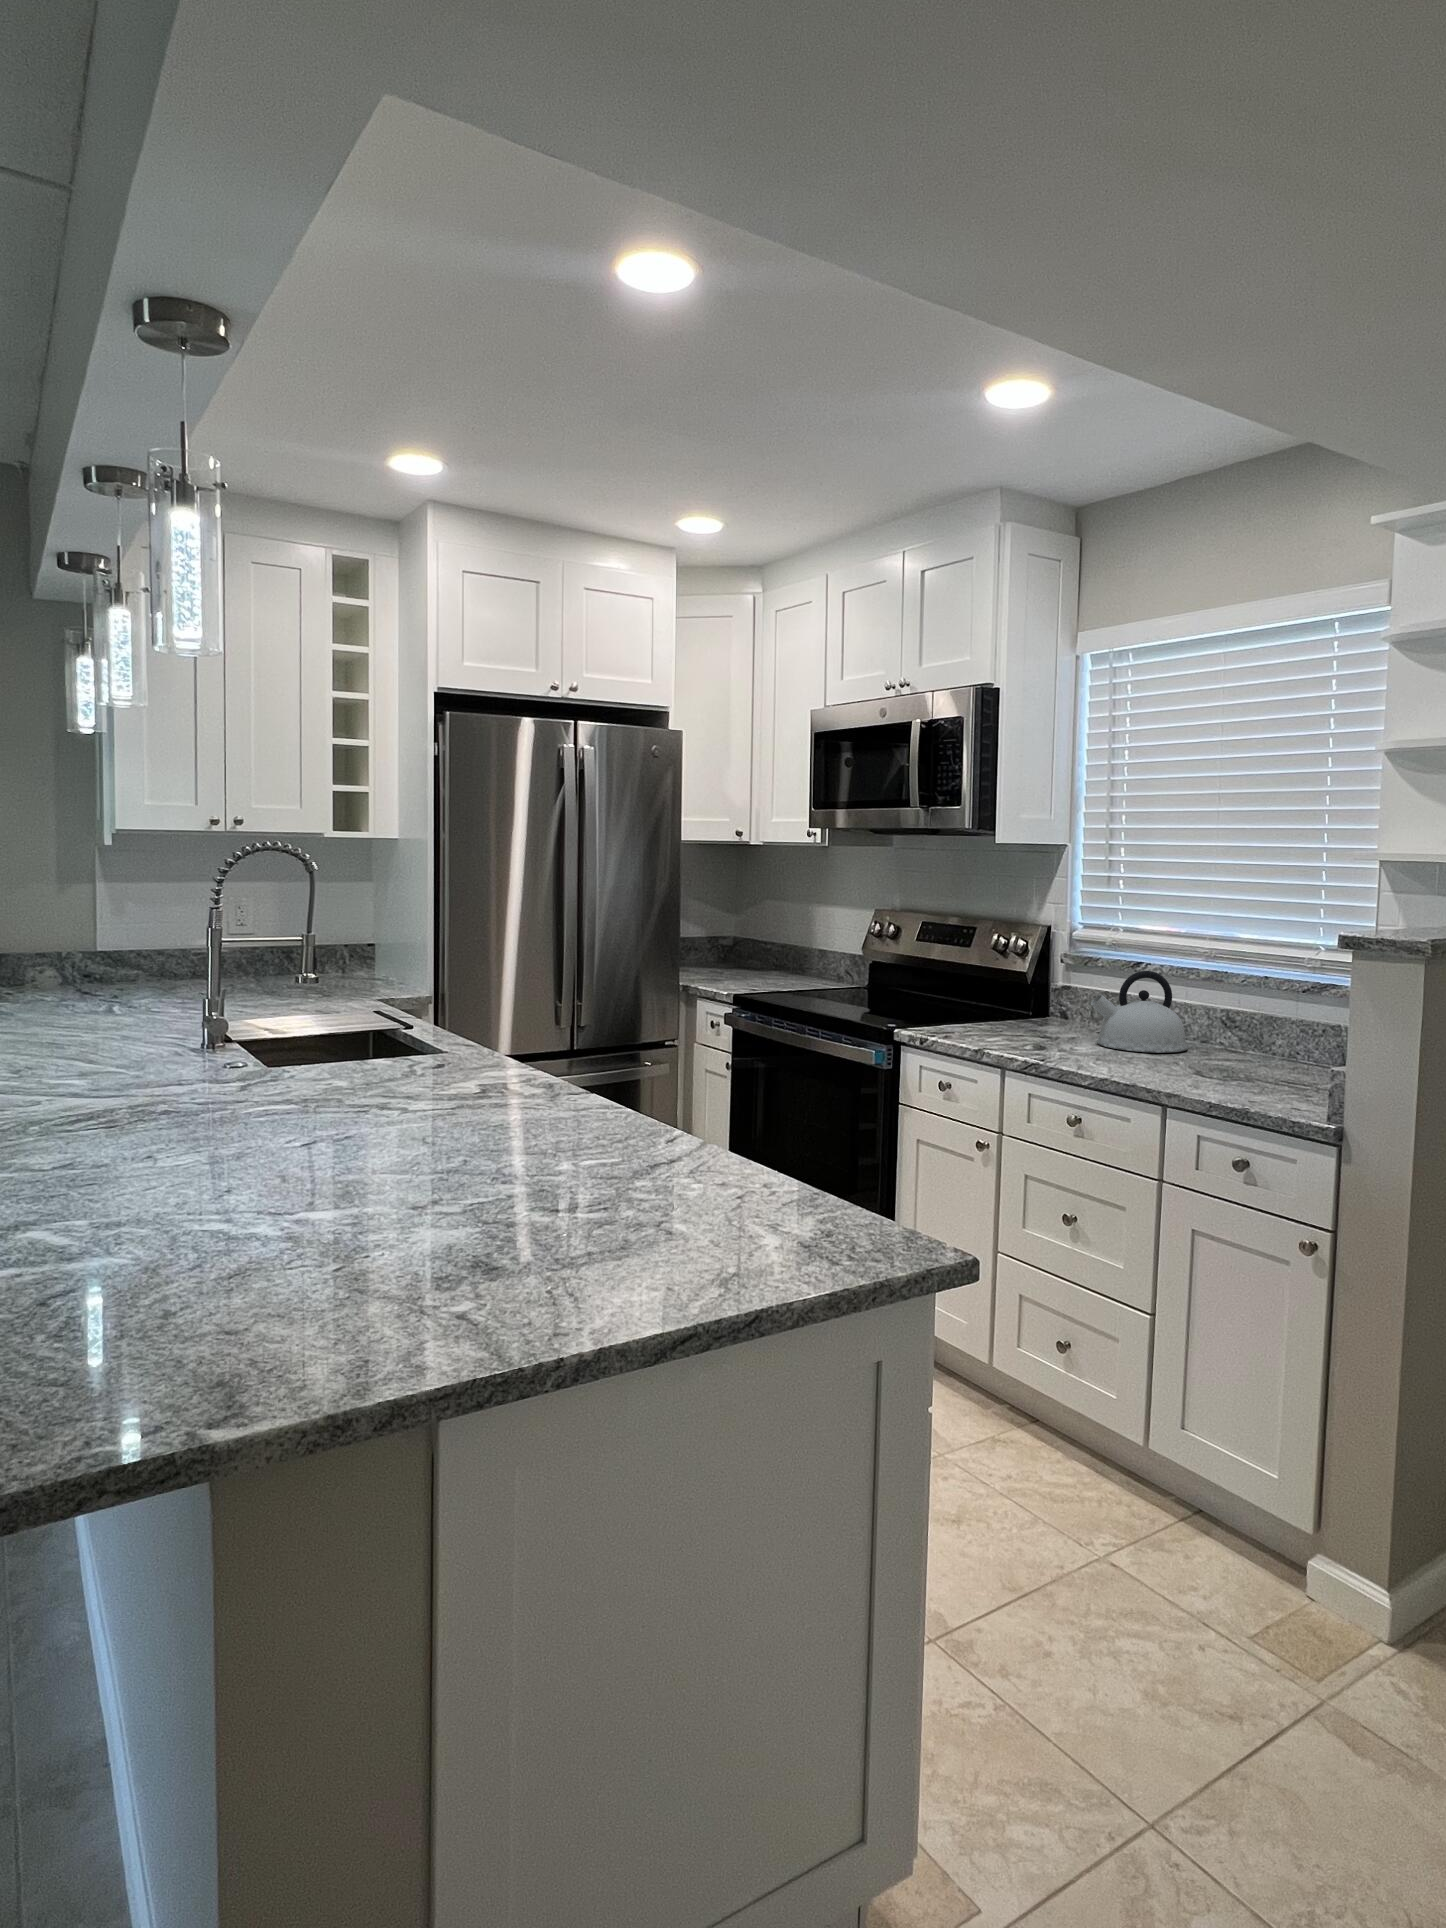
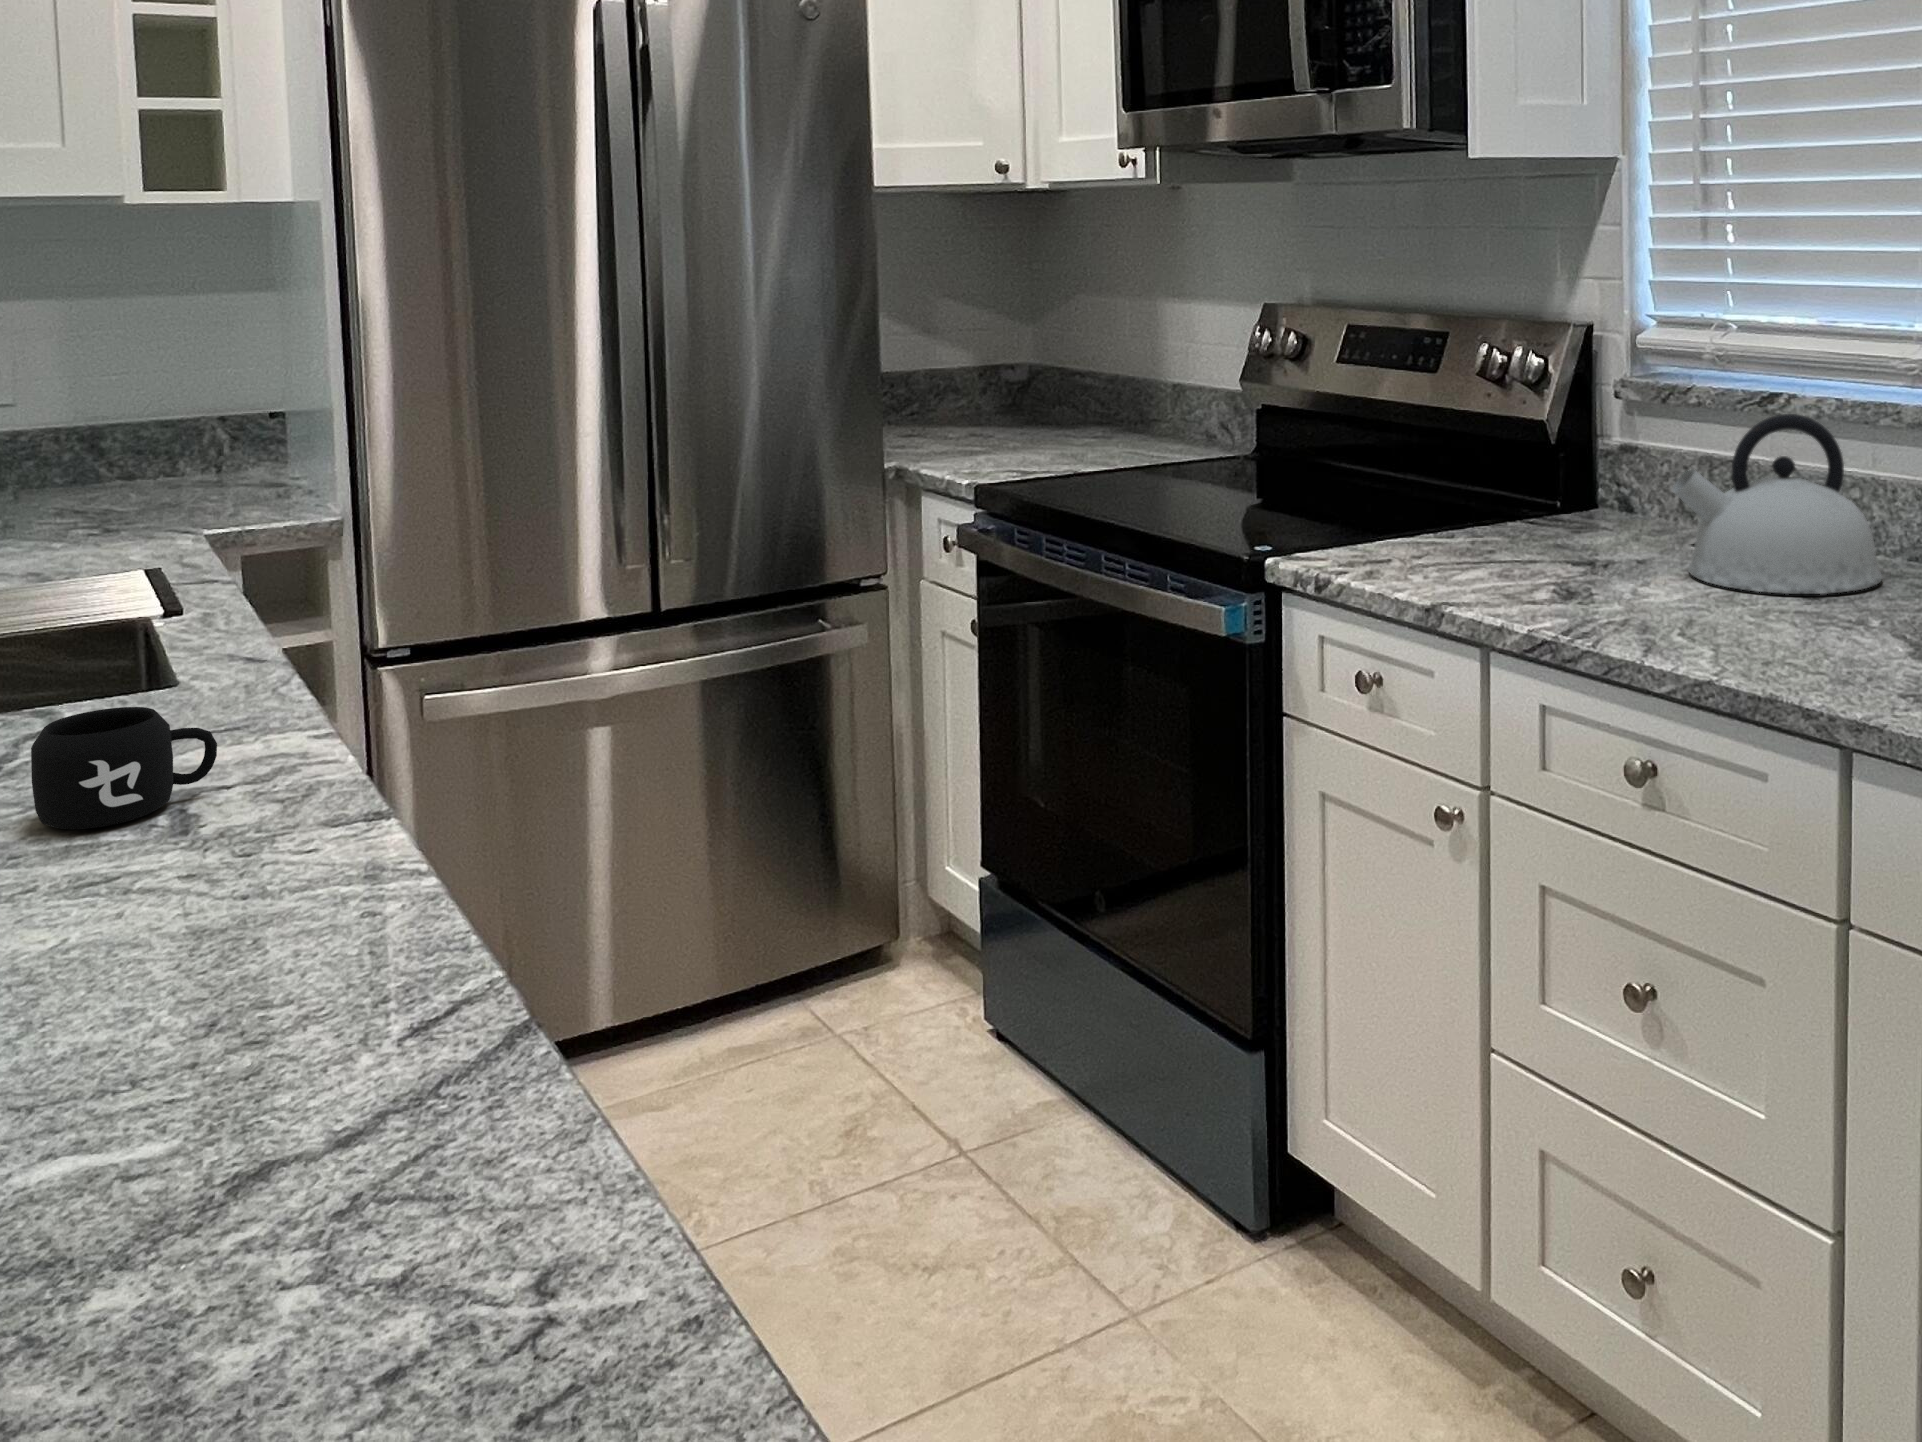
mug: none [469,1046,526,1088] -> present [31,707,217,829]

